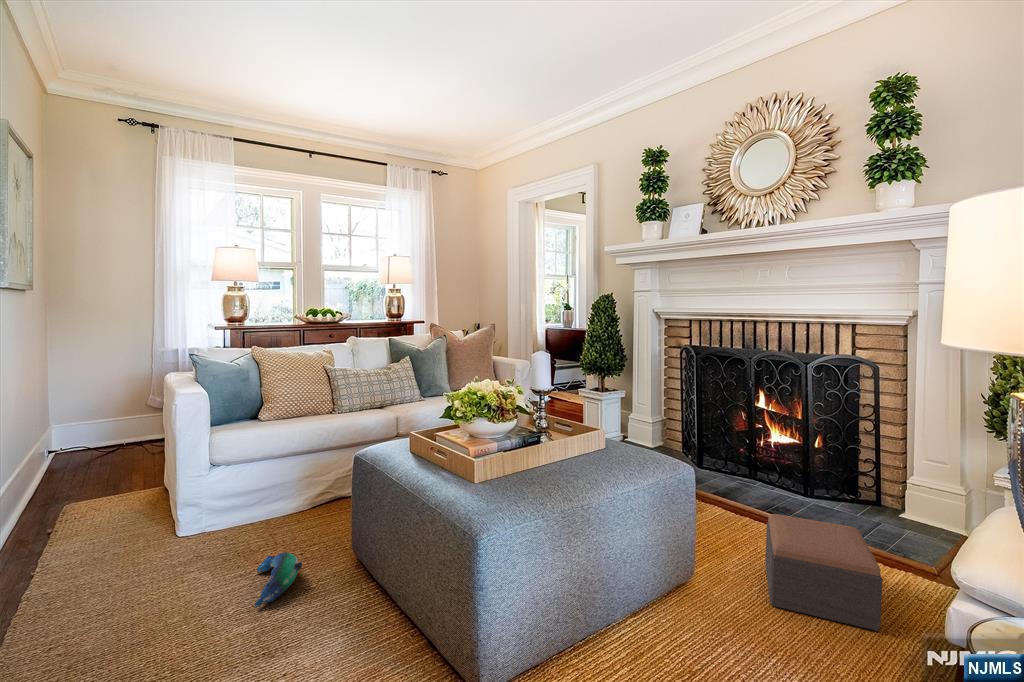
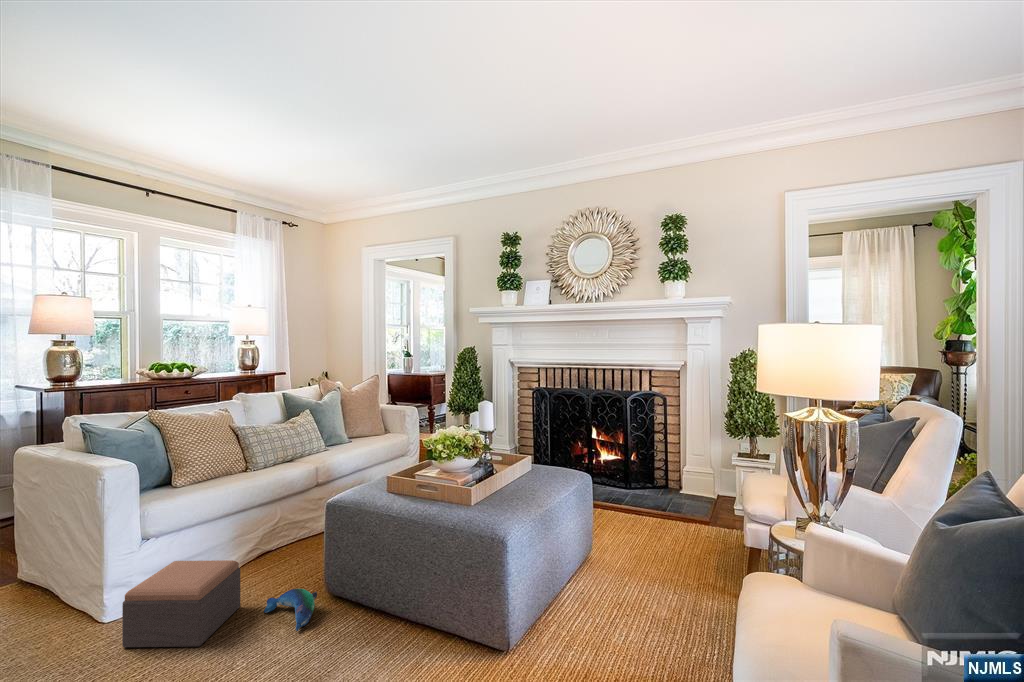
footstool: present [765,514,883,631] -> present [122,560,240,647]

